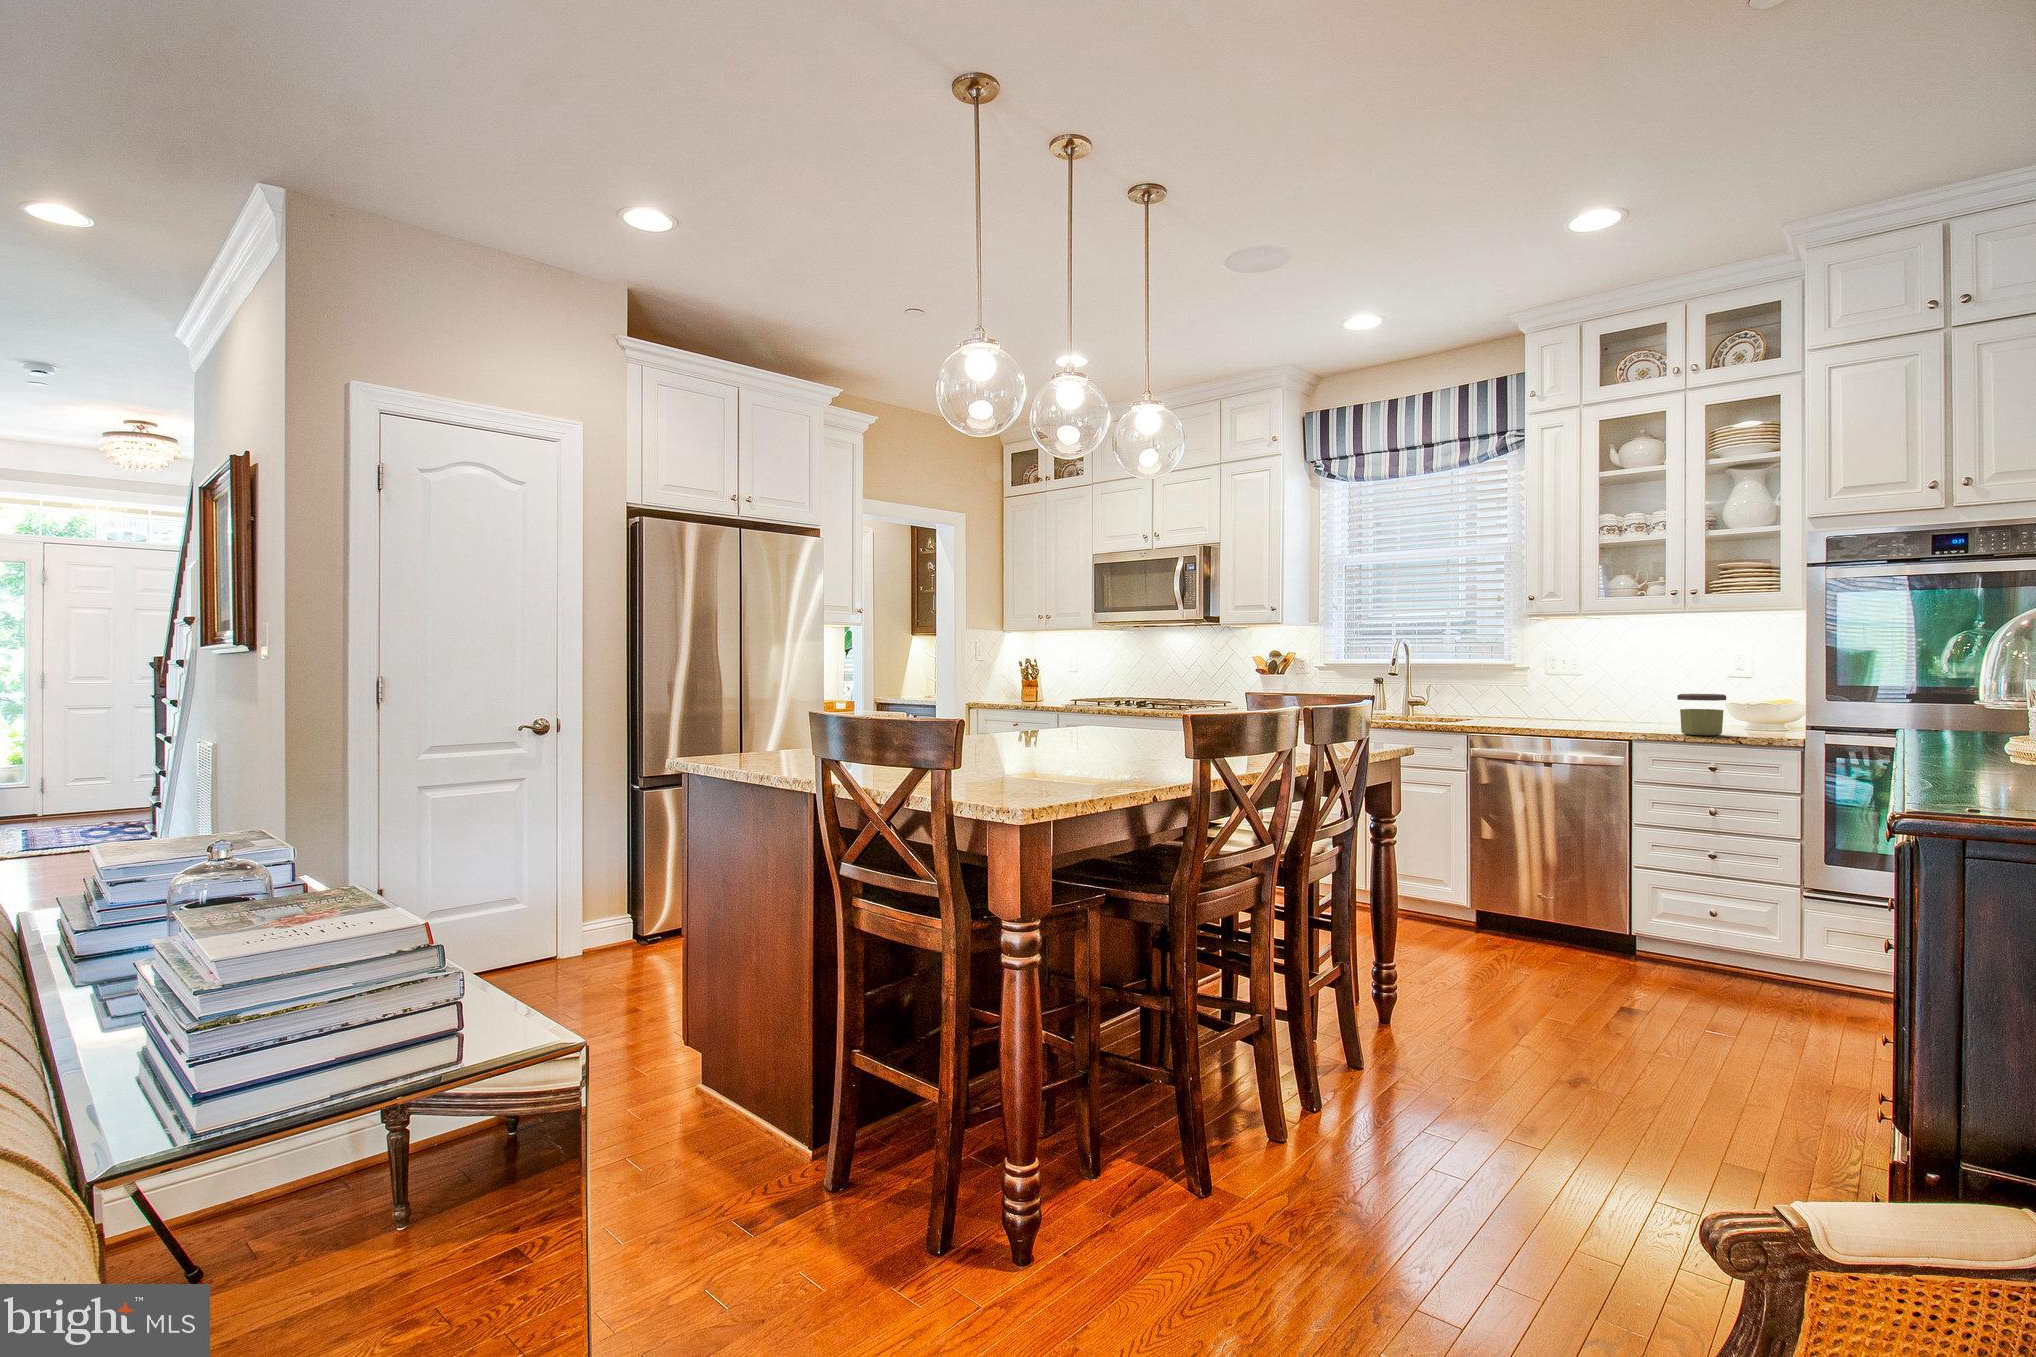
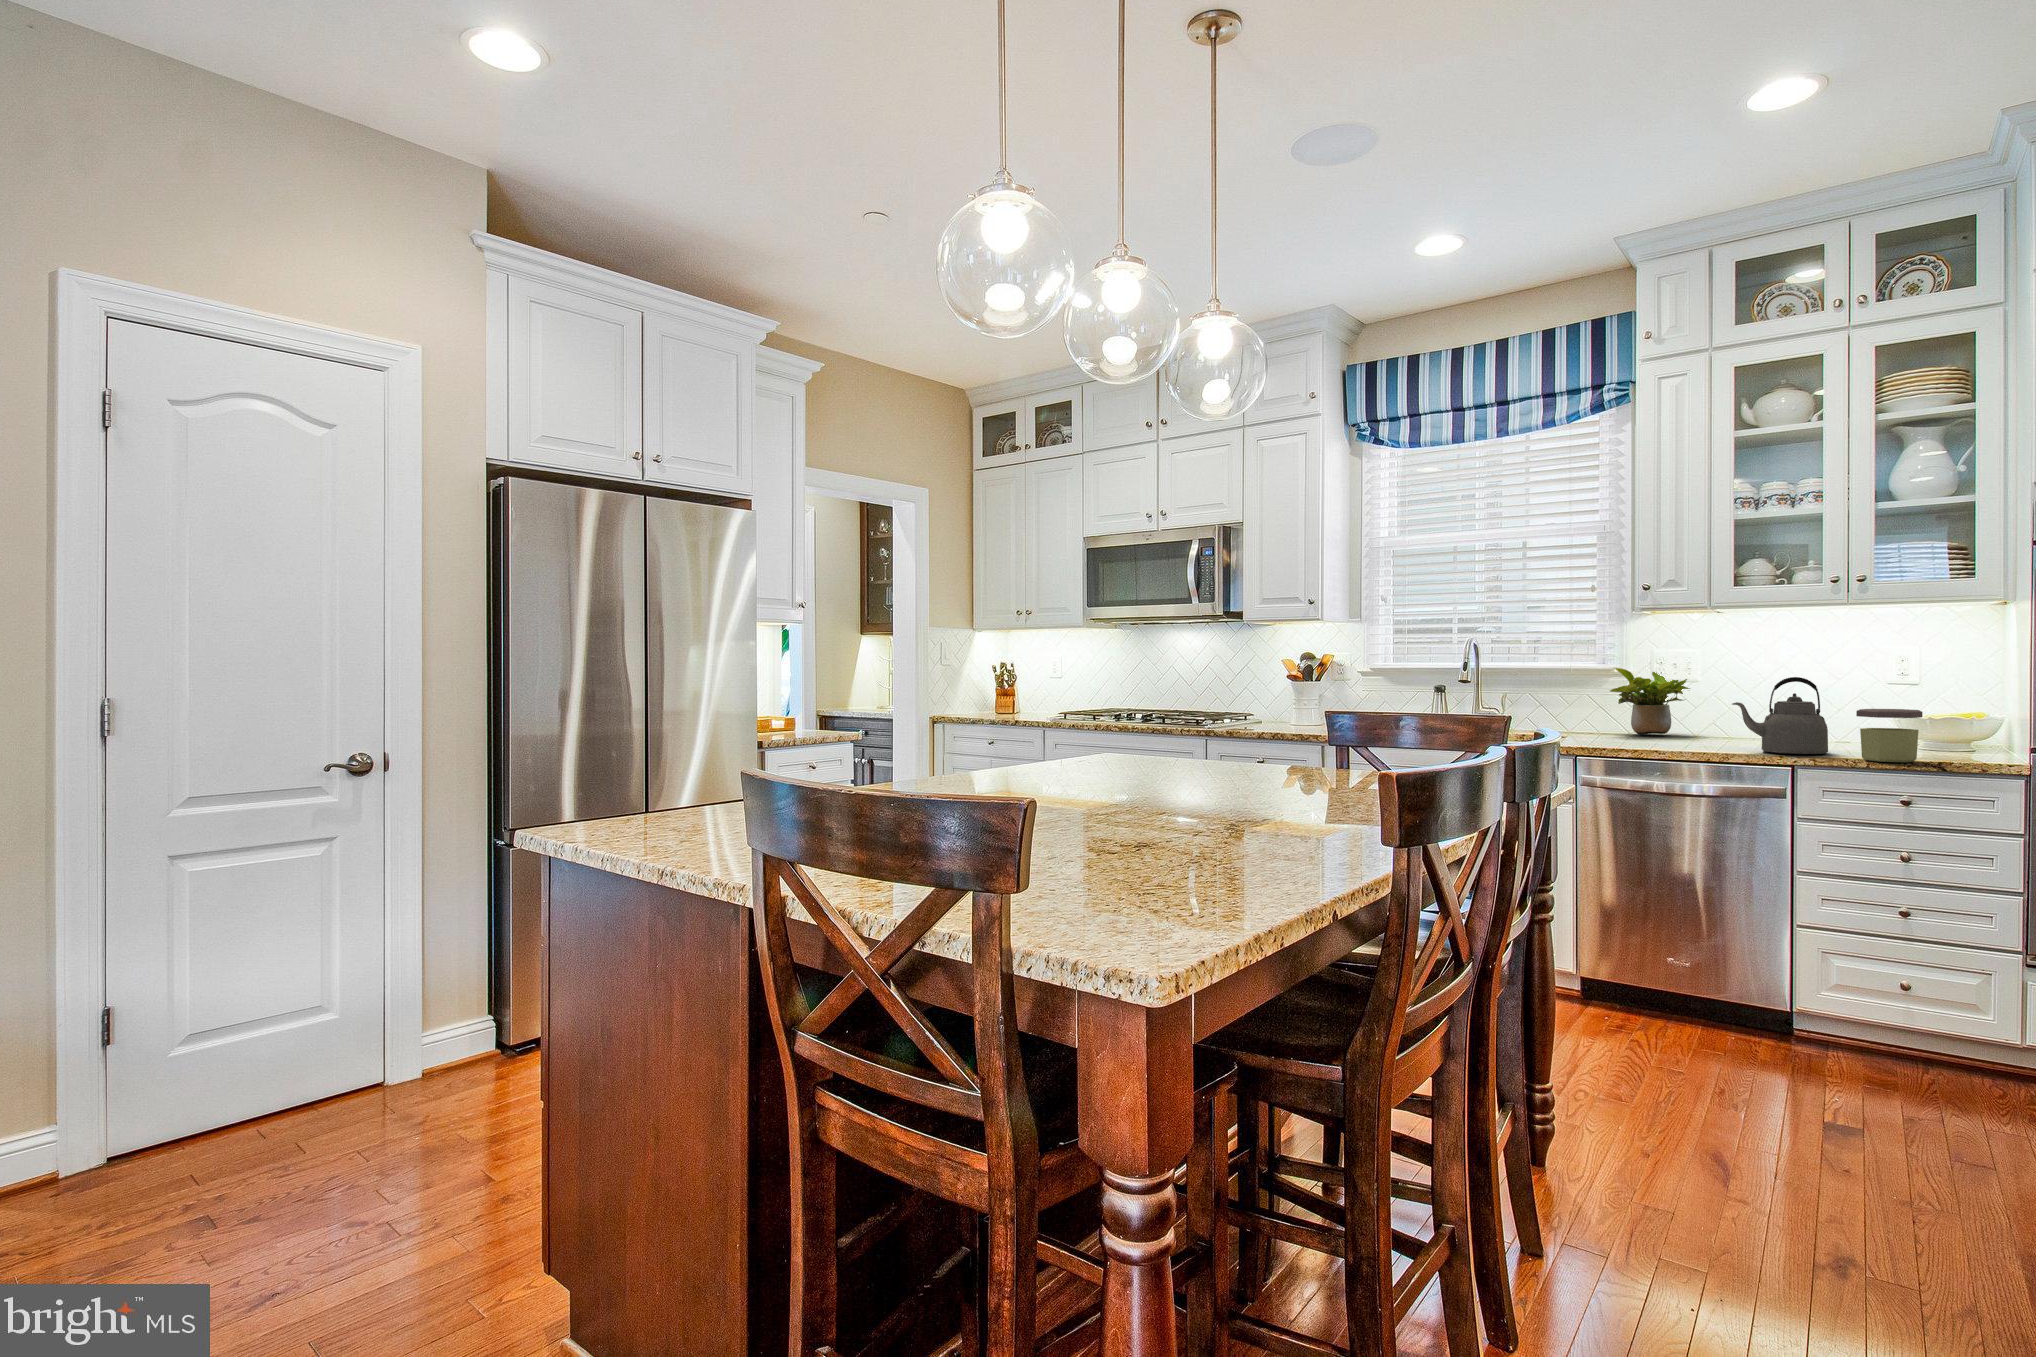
potted plant: none [1509,663,1578,717] -> present [1610,668,1690,735]
kettle: none [1590,669,1663,730] -> present [1732,677,1828,754]

